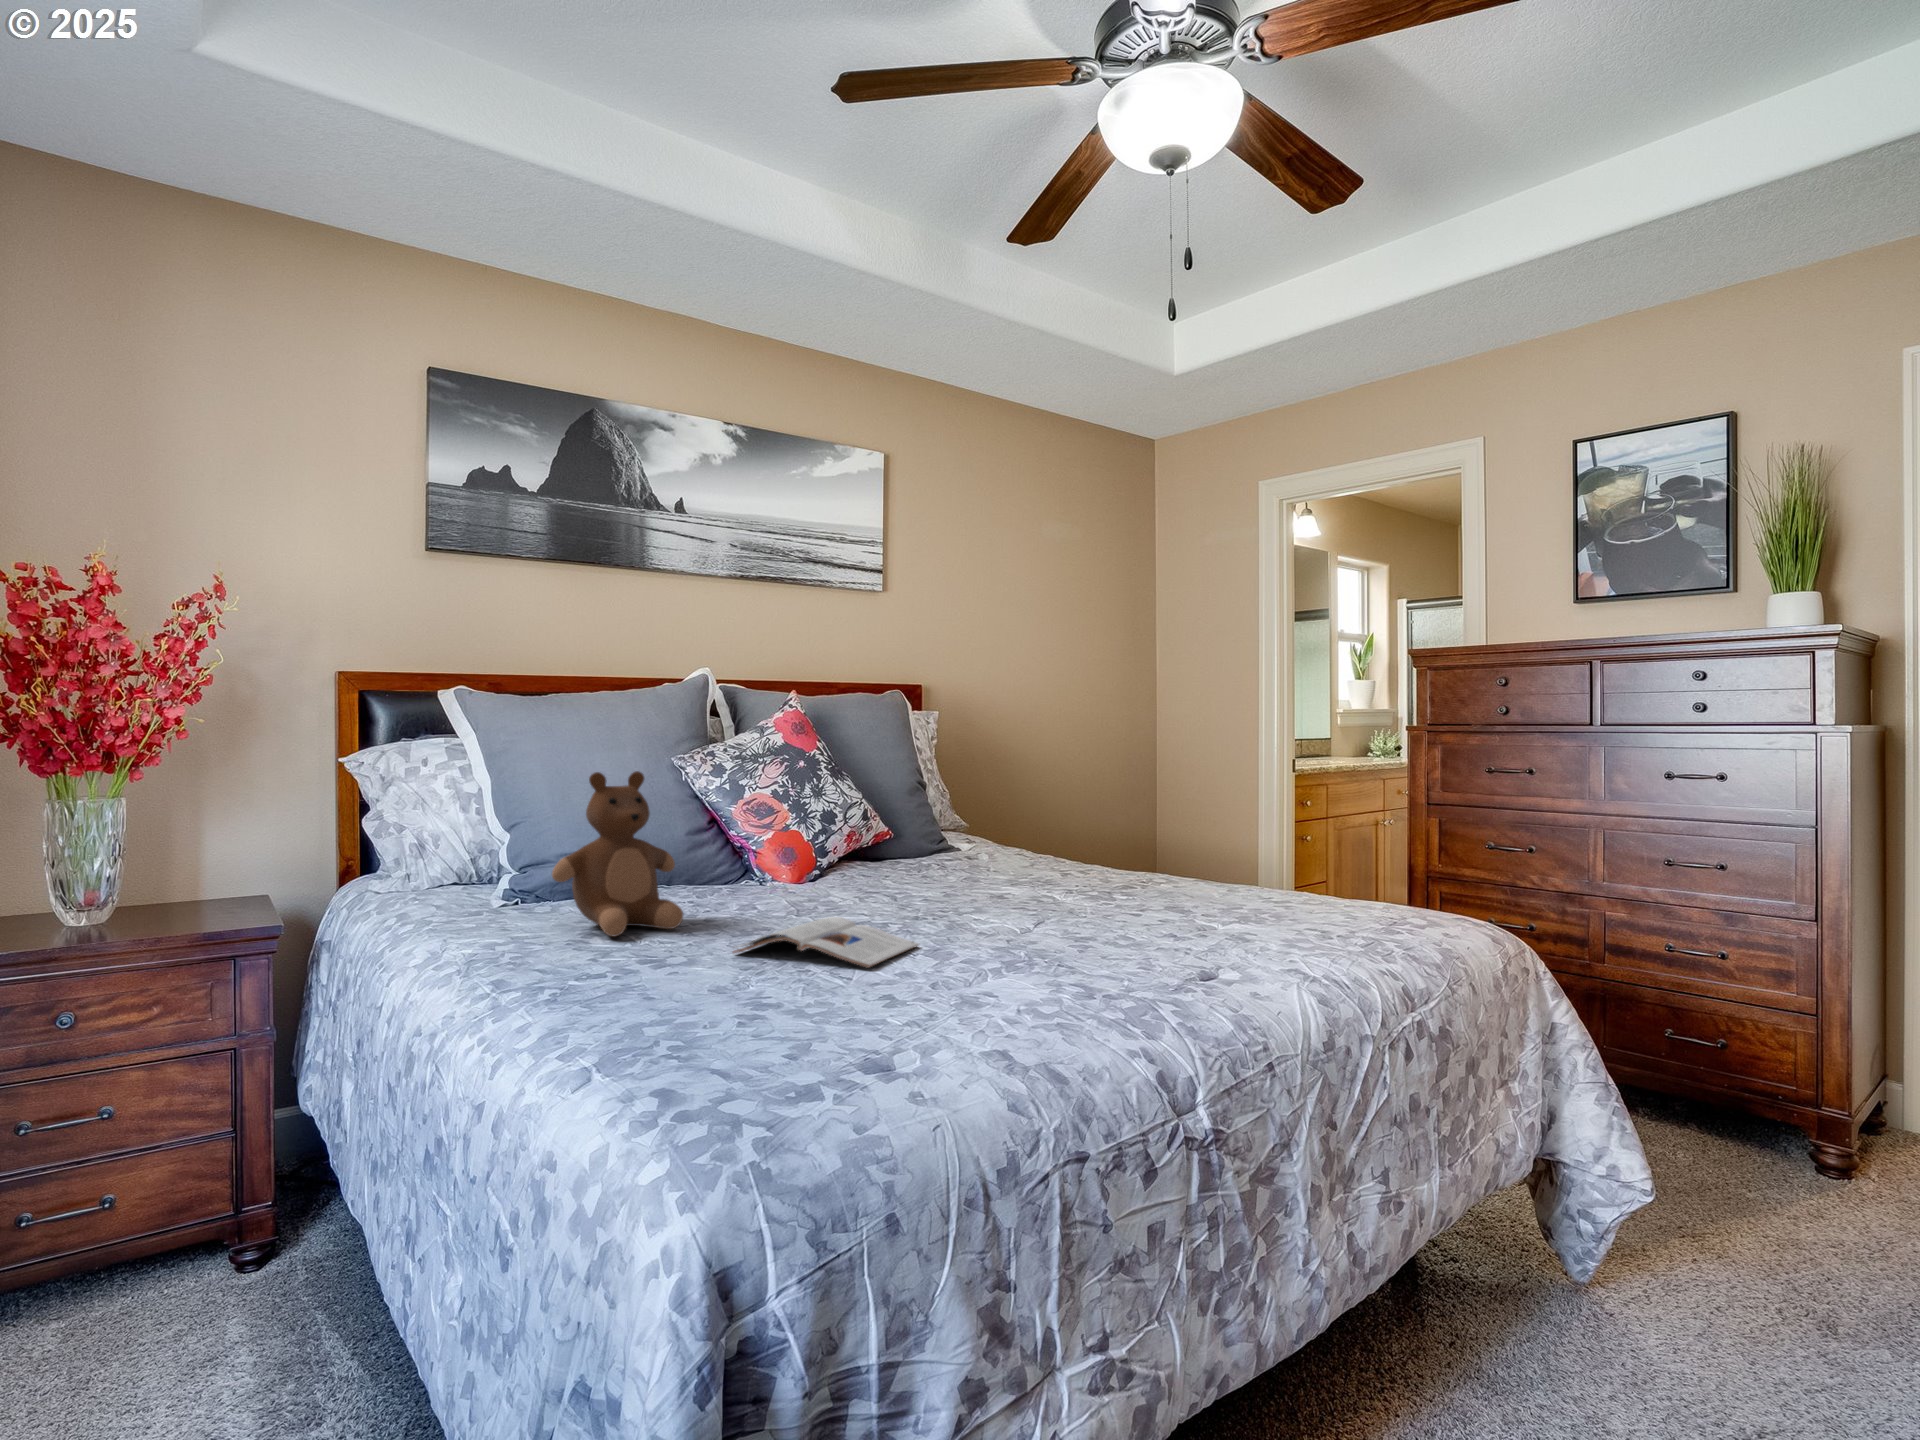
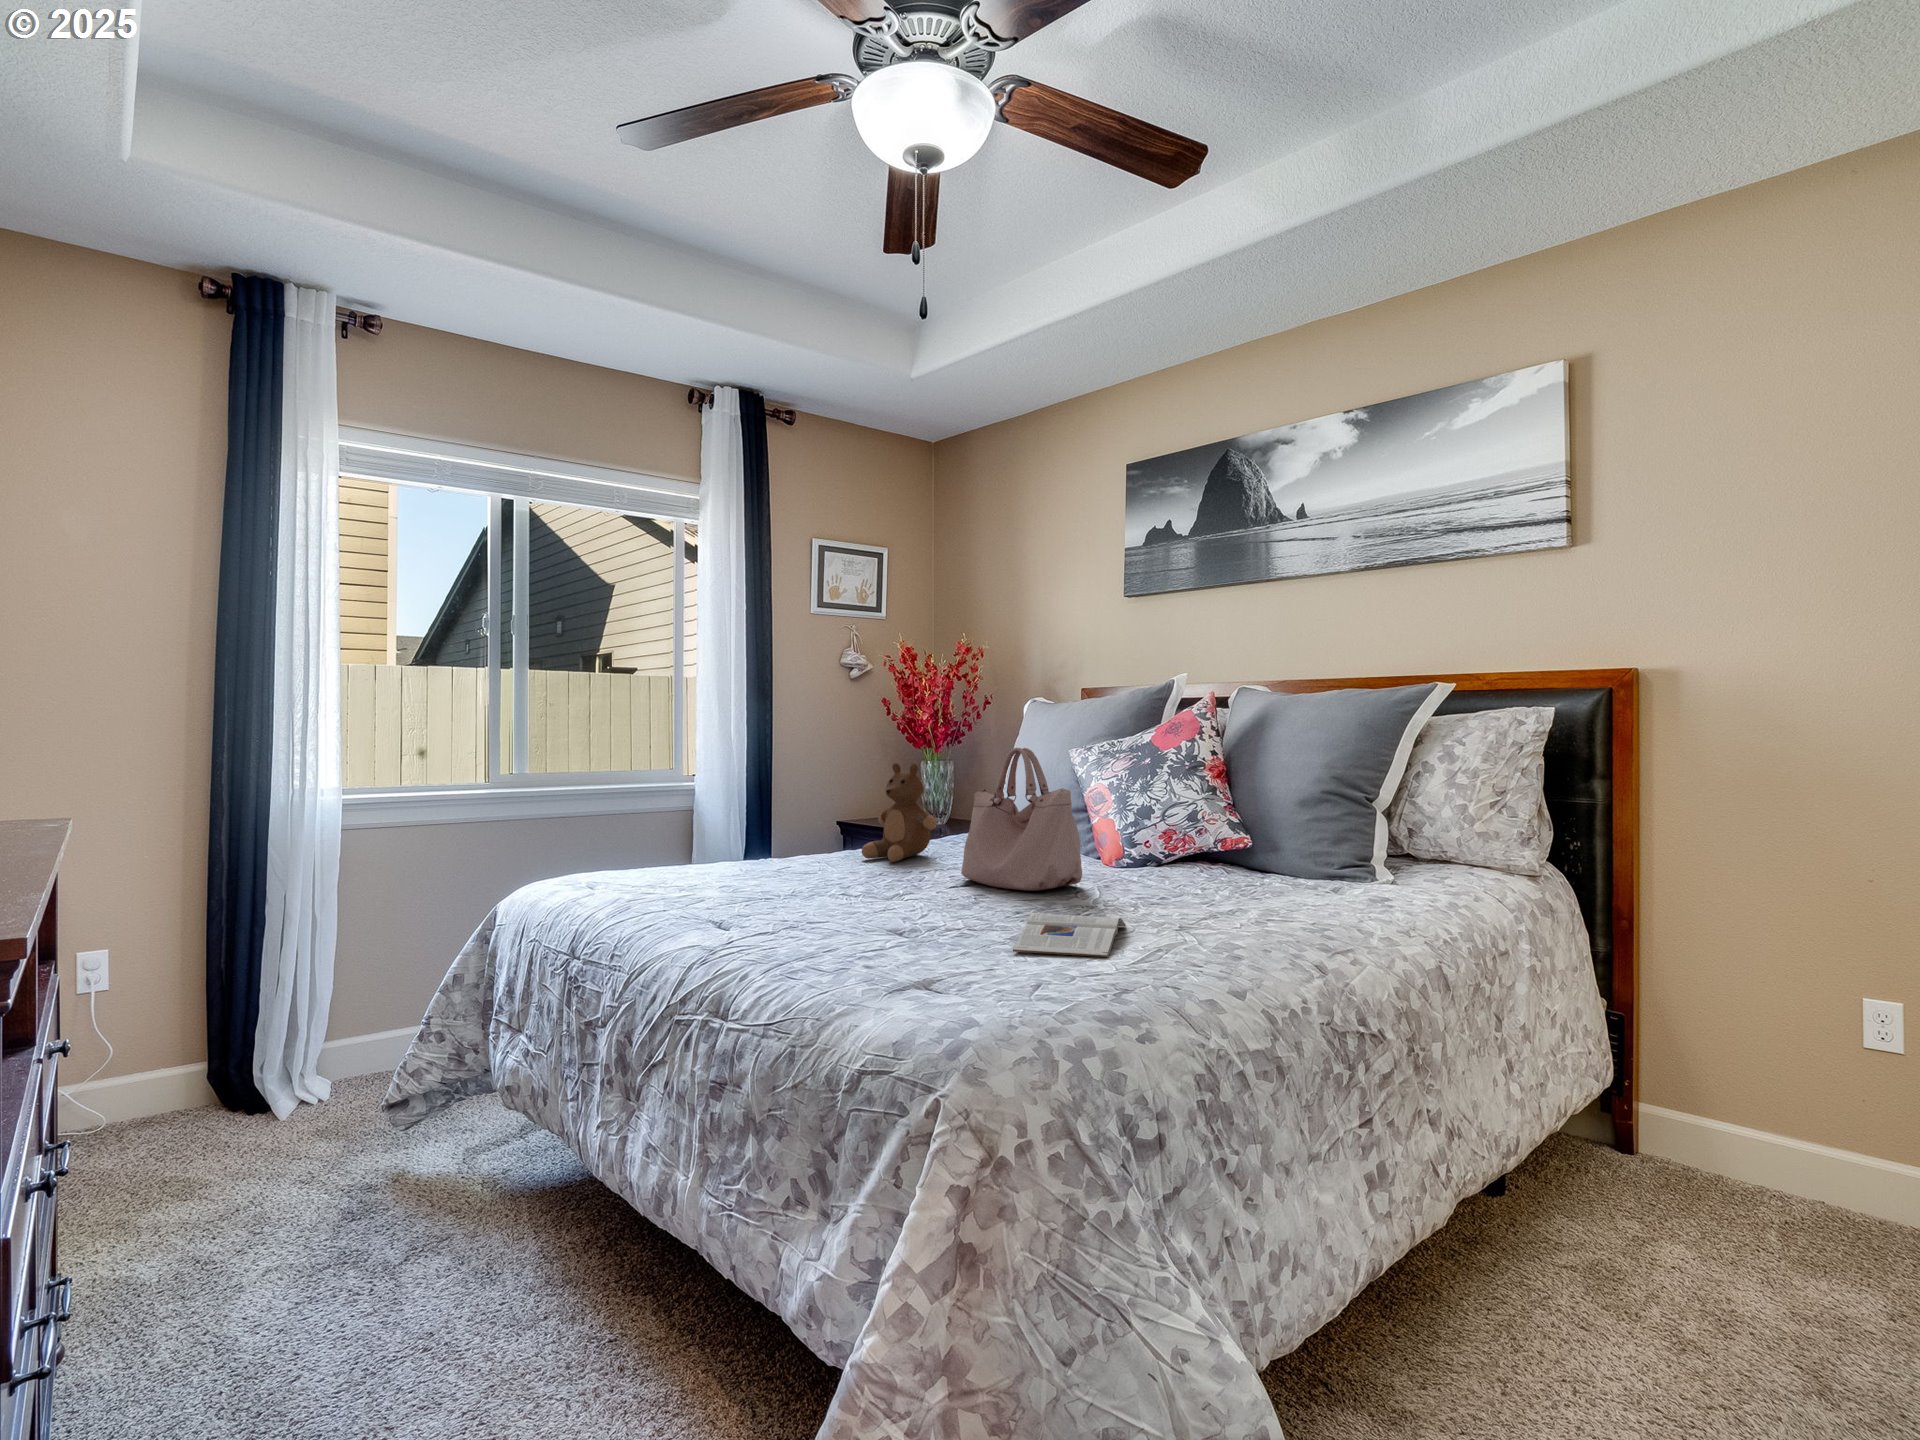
handbag: none [834,735,993,908] -> present [961,748,1082,891]
magazine: present [733,917,919,968] -> present [1013,913,1126,957]

